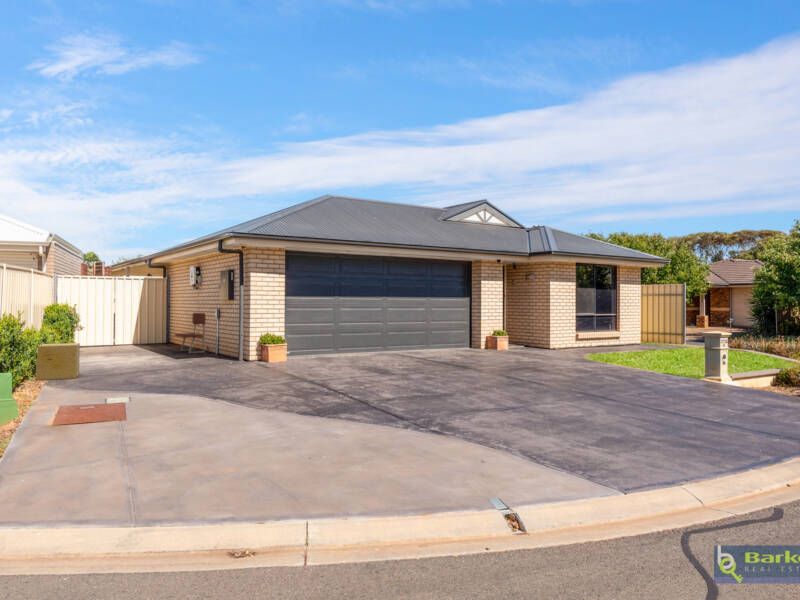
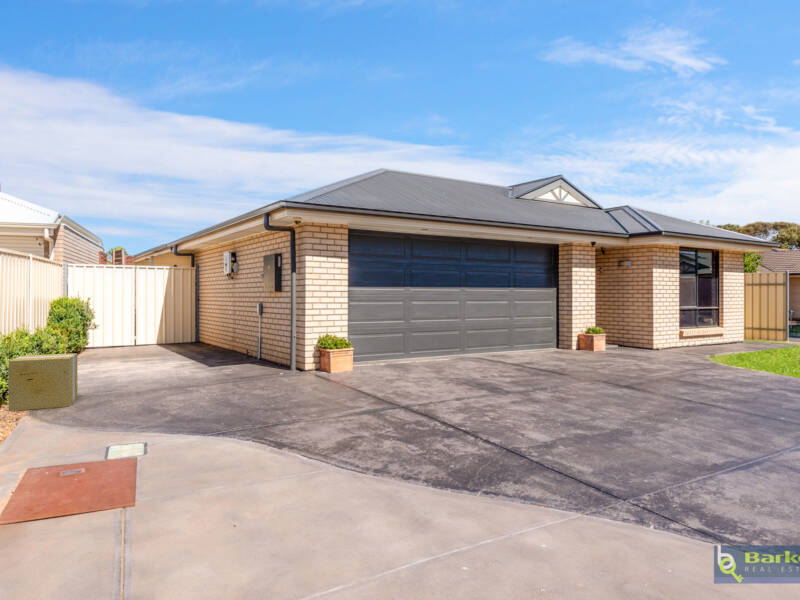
bench: present [175,313,206,353] -> none [207,307,244,358]

